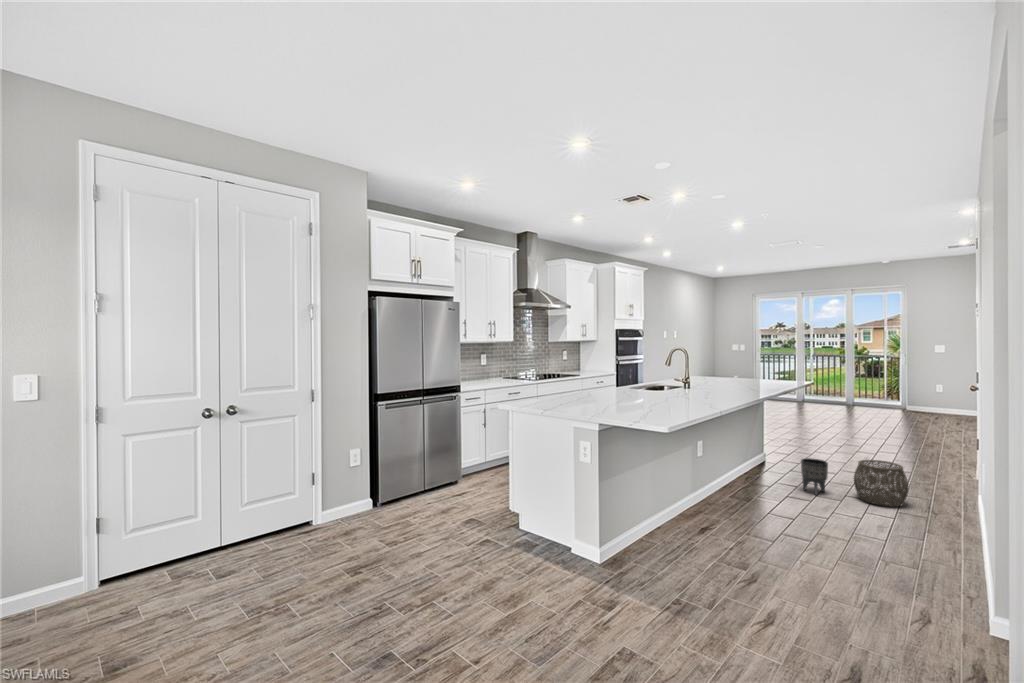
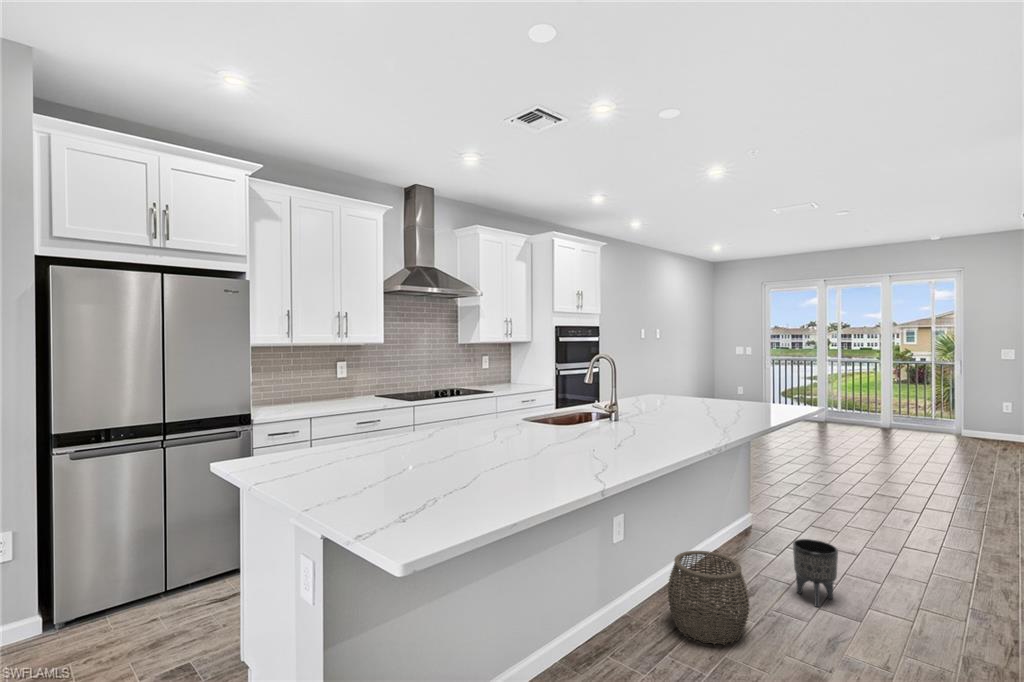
woven basket: present [854,460,909,507] -> present [668,551,750,645]

